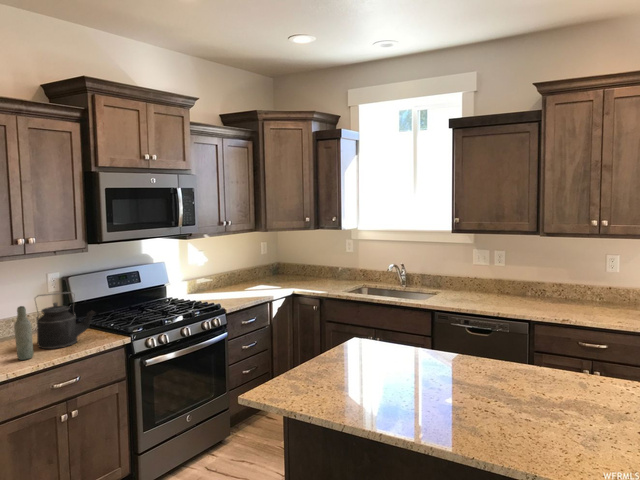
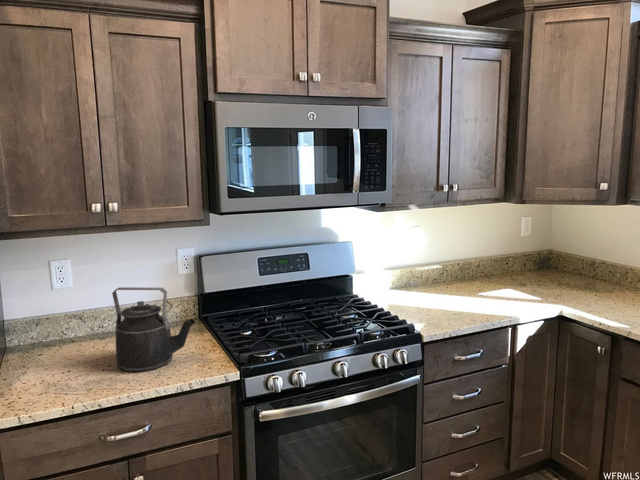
bottle: present [14,306,33,360] -> none [60,307,90,387]

